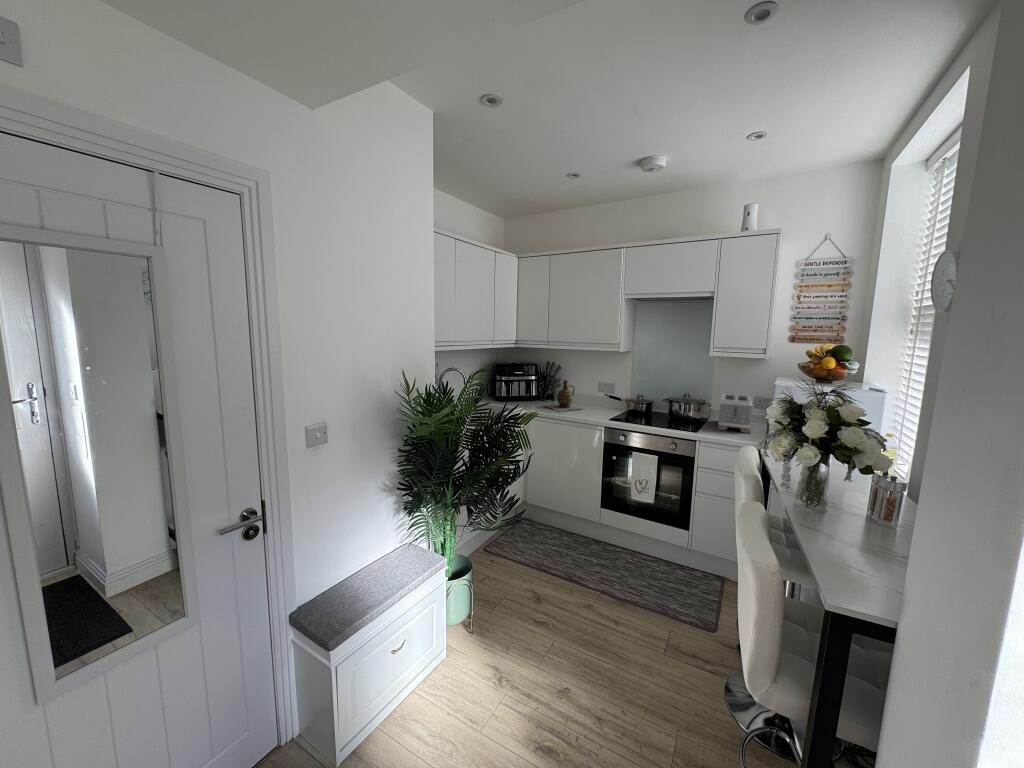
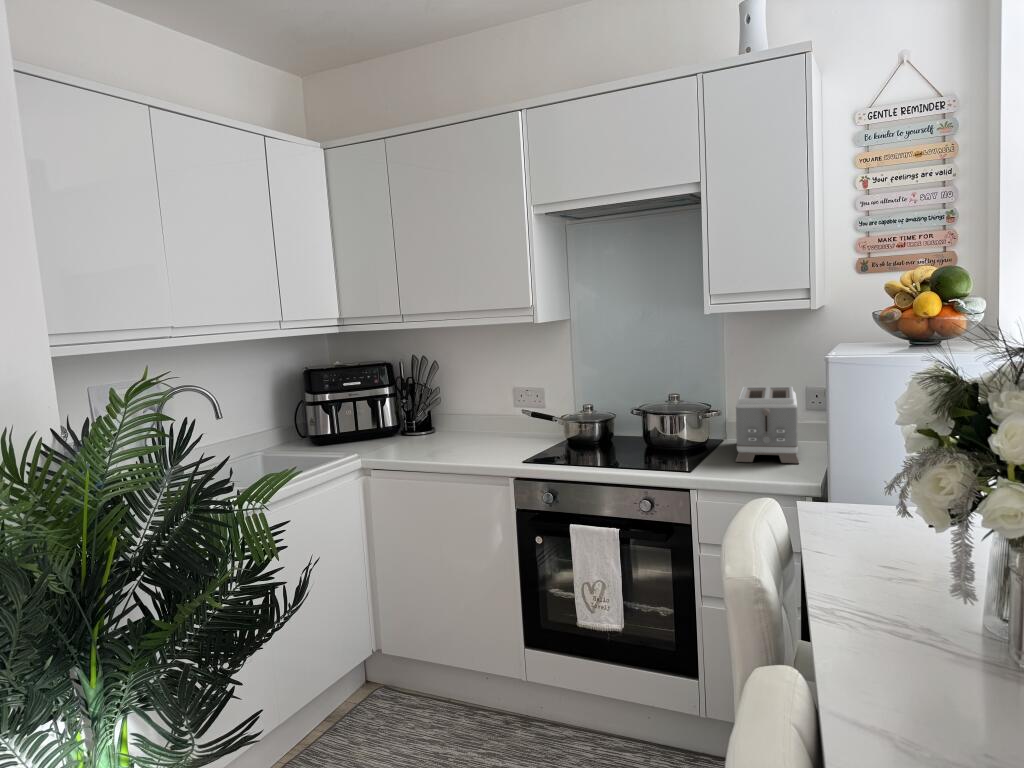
ceramic jug: present [545,380,583,411] -> none [396,388,479,455]

